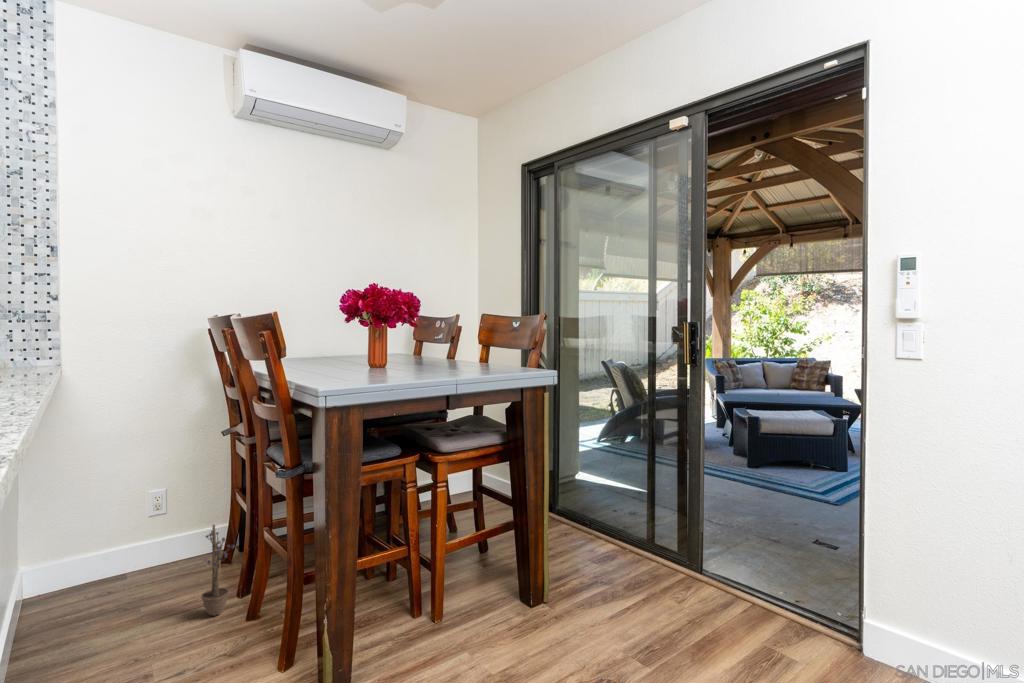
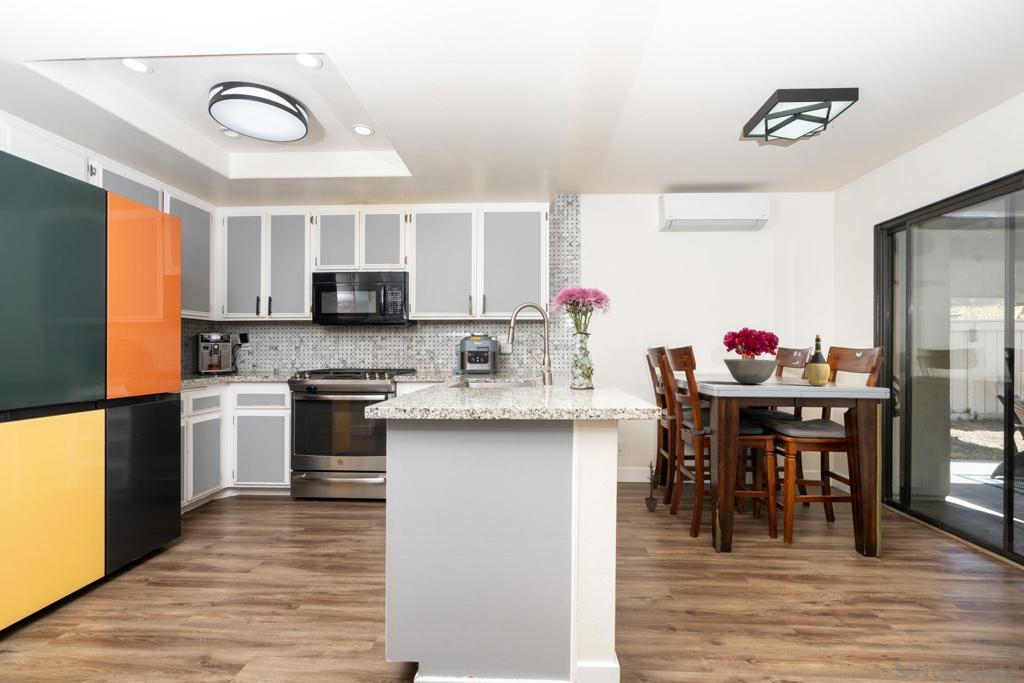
wine bottle: none [459,295,491,373] -> present [806,335,830,386]
bowl: none [337,334,425,377] -> present [724,359,780,384]

